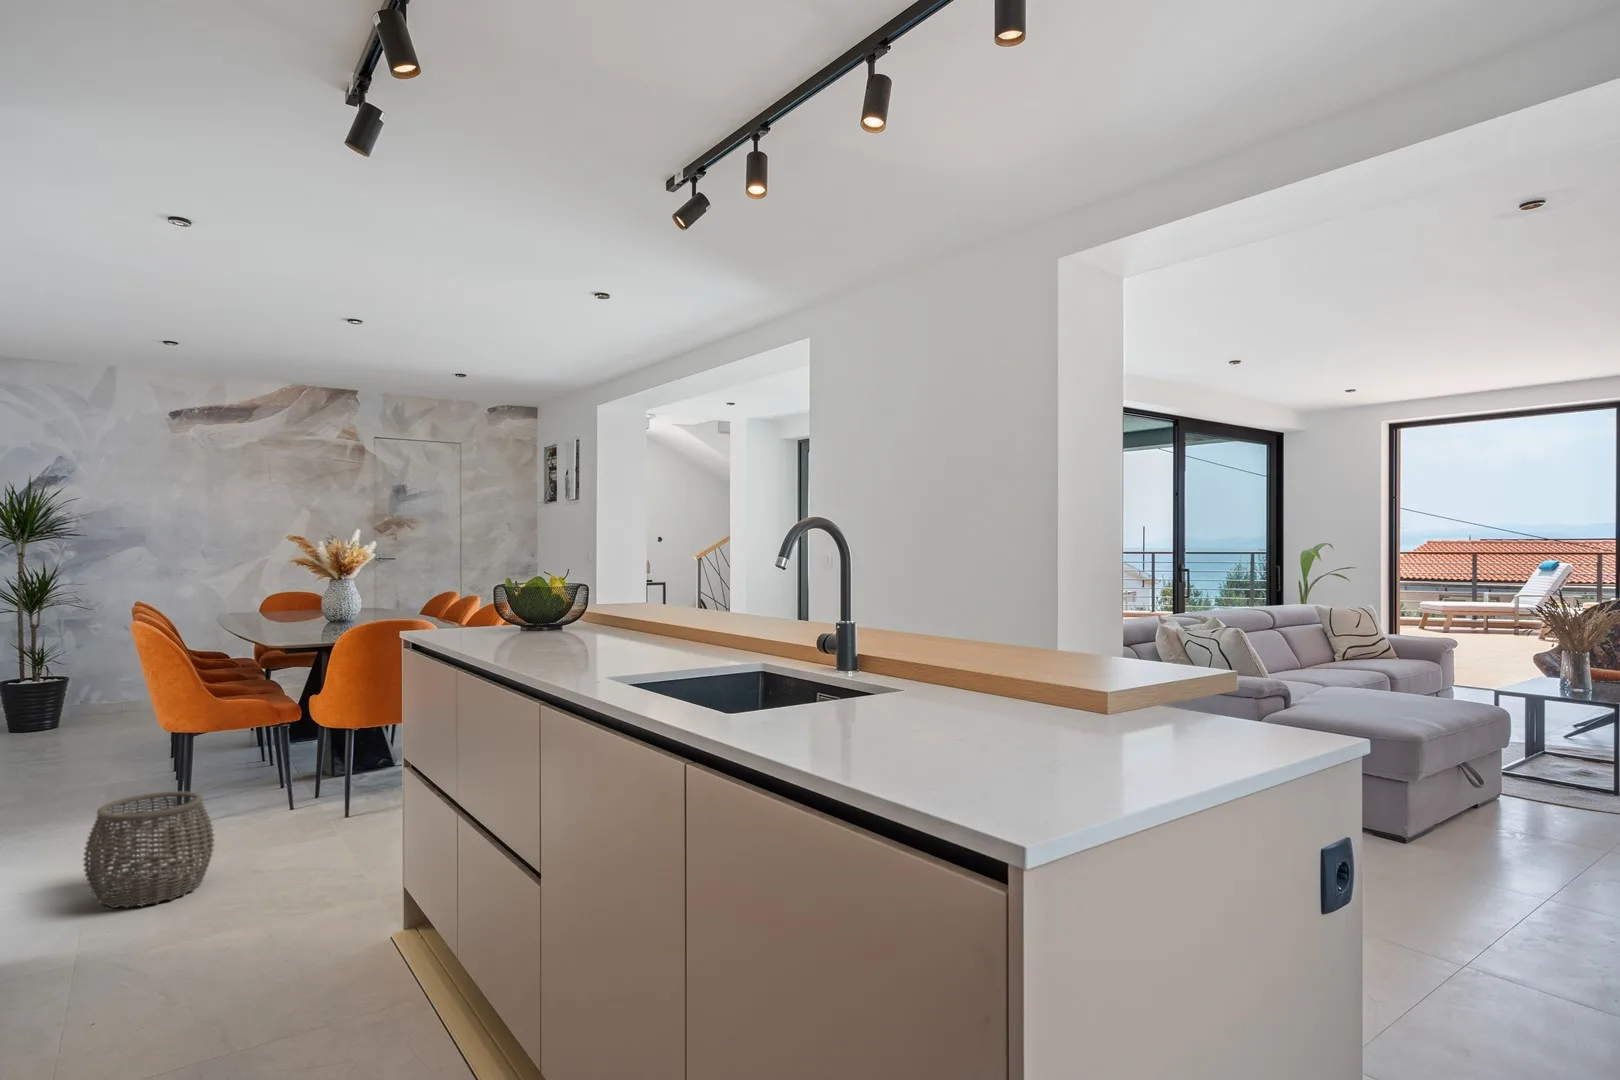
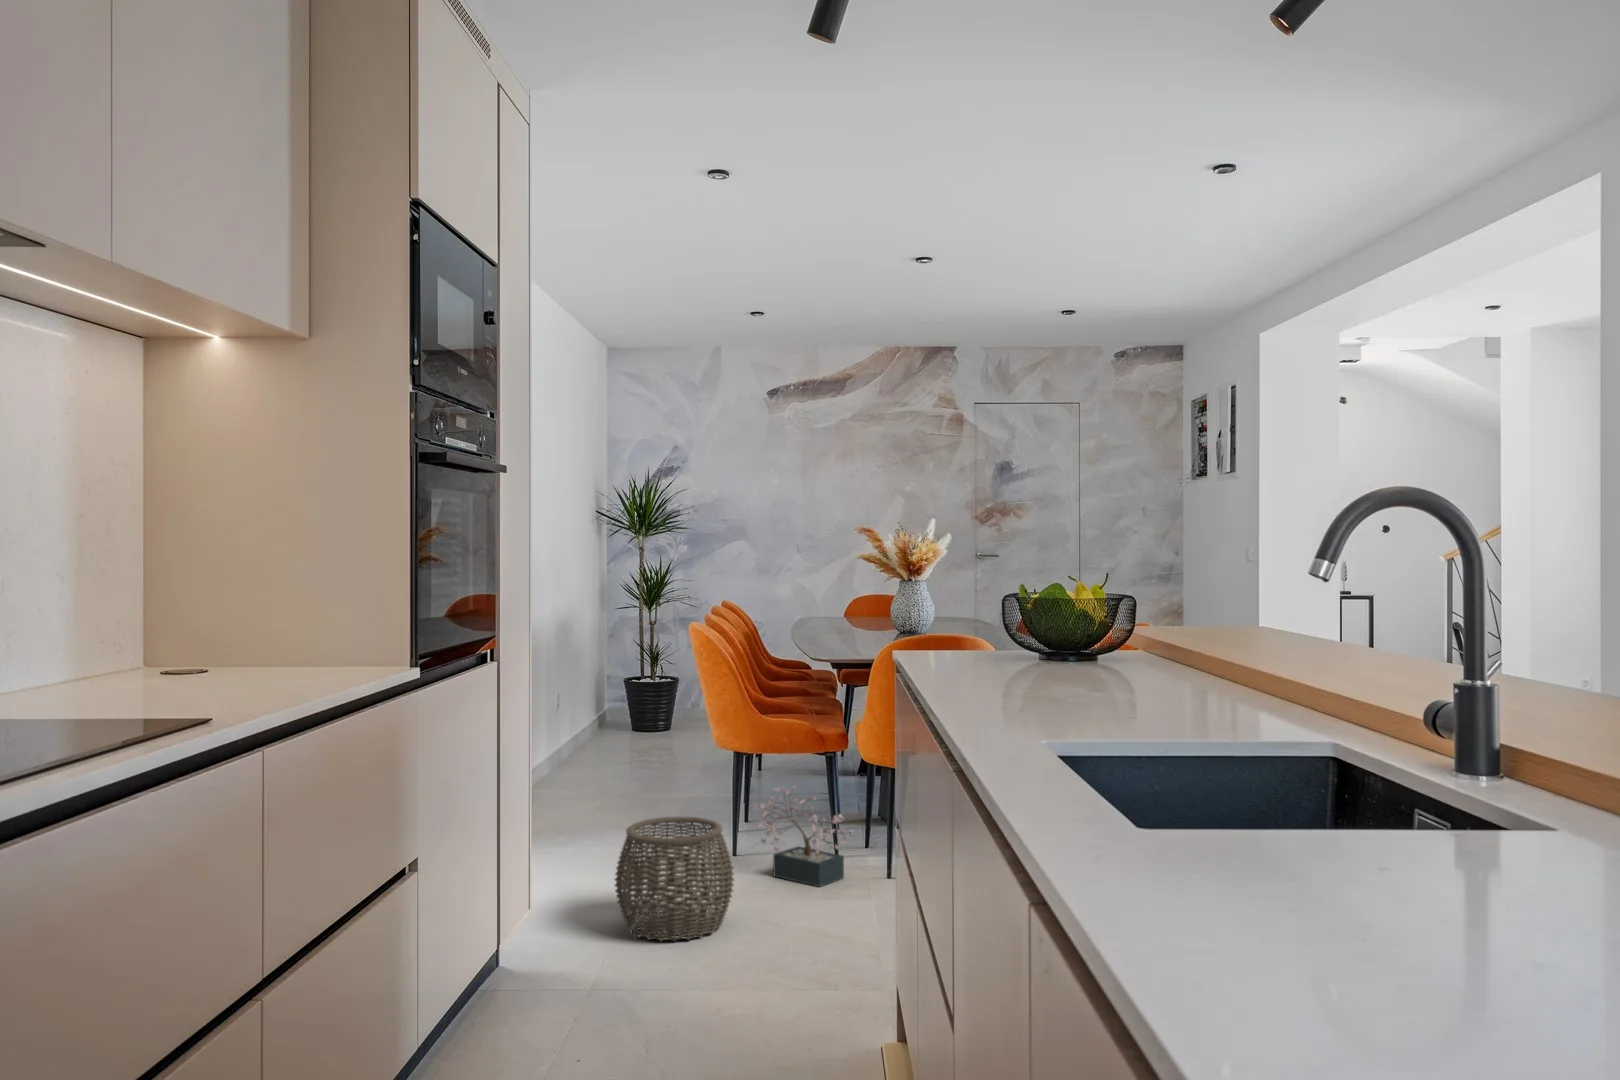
decorative plant: none [216,756,318,836] -> present [755,787,855,887]

